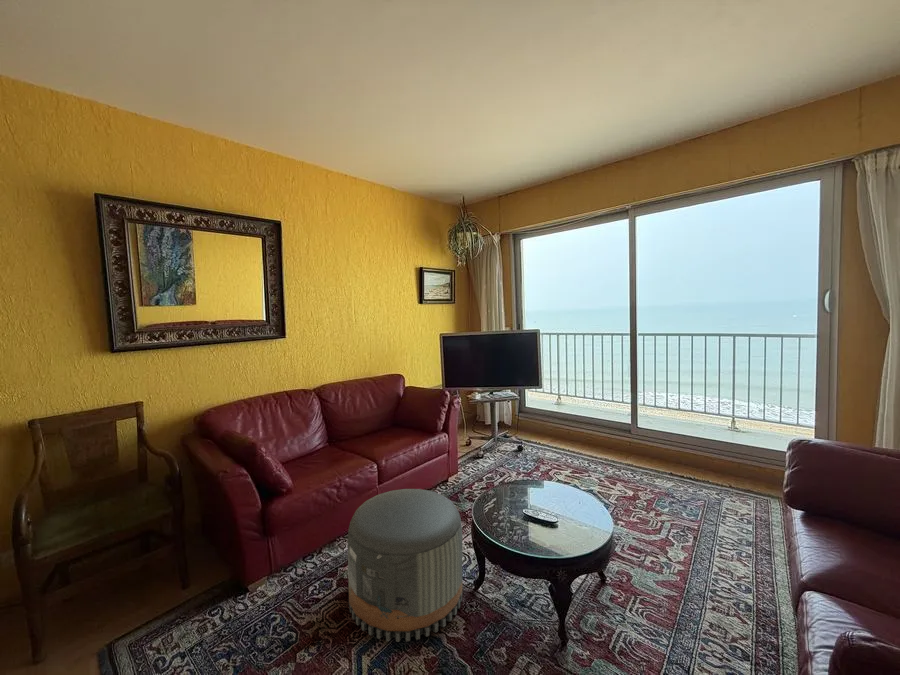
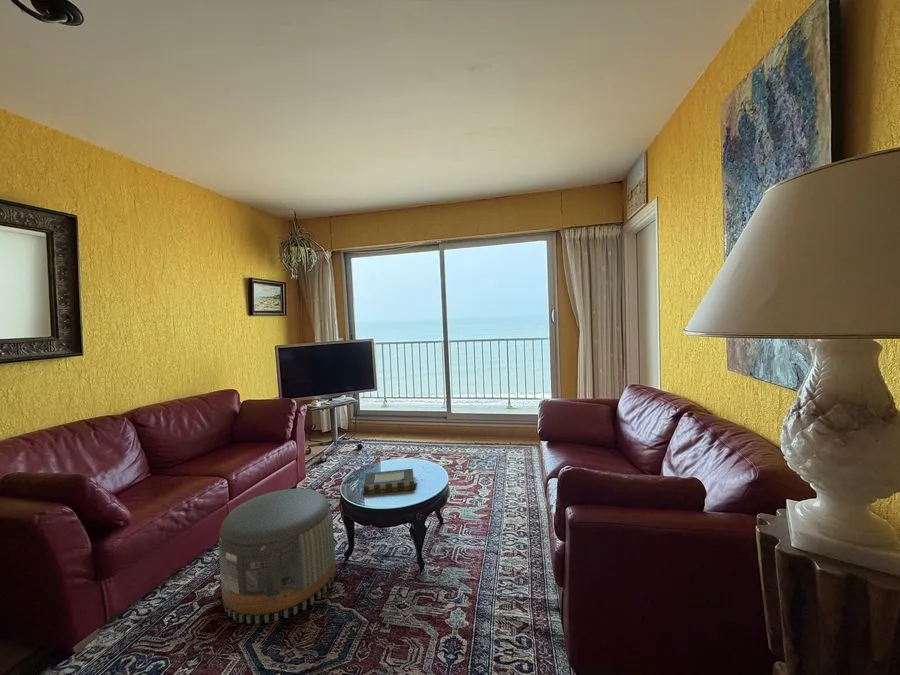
book: none [501,494,571,534] -> present [363,469,417,494]

